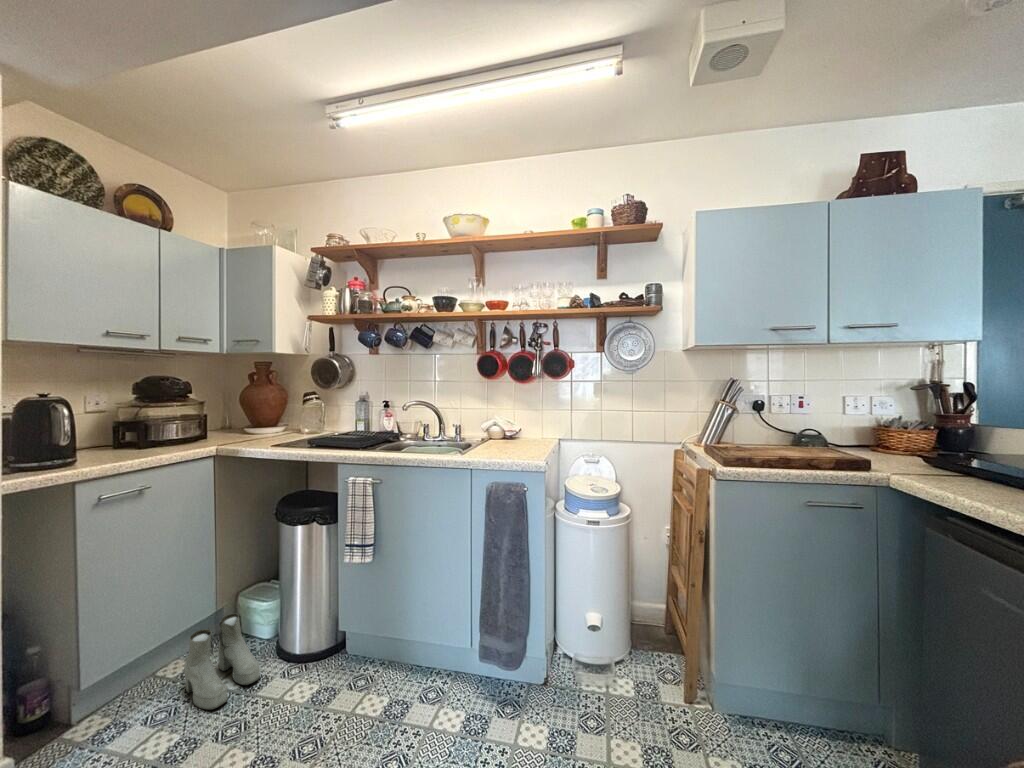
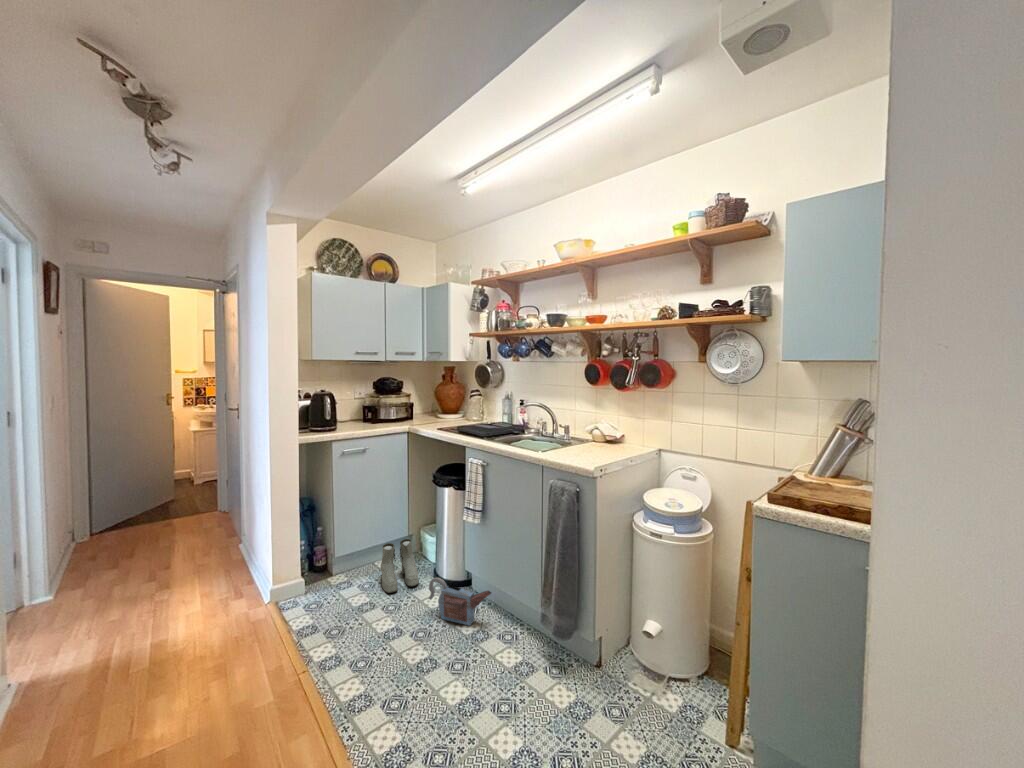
watering can: none [302,644,405,711] -> present [429,578,491,626]

